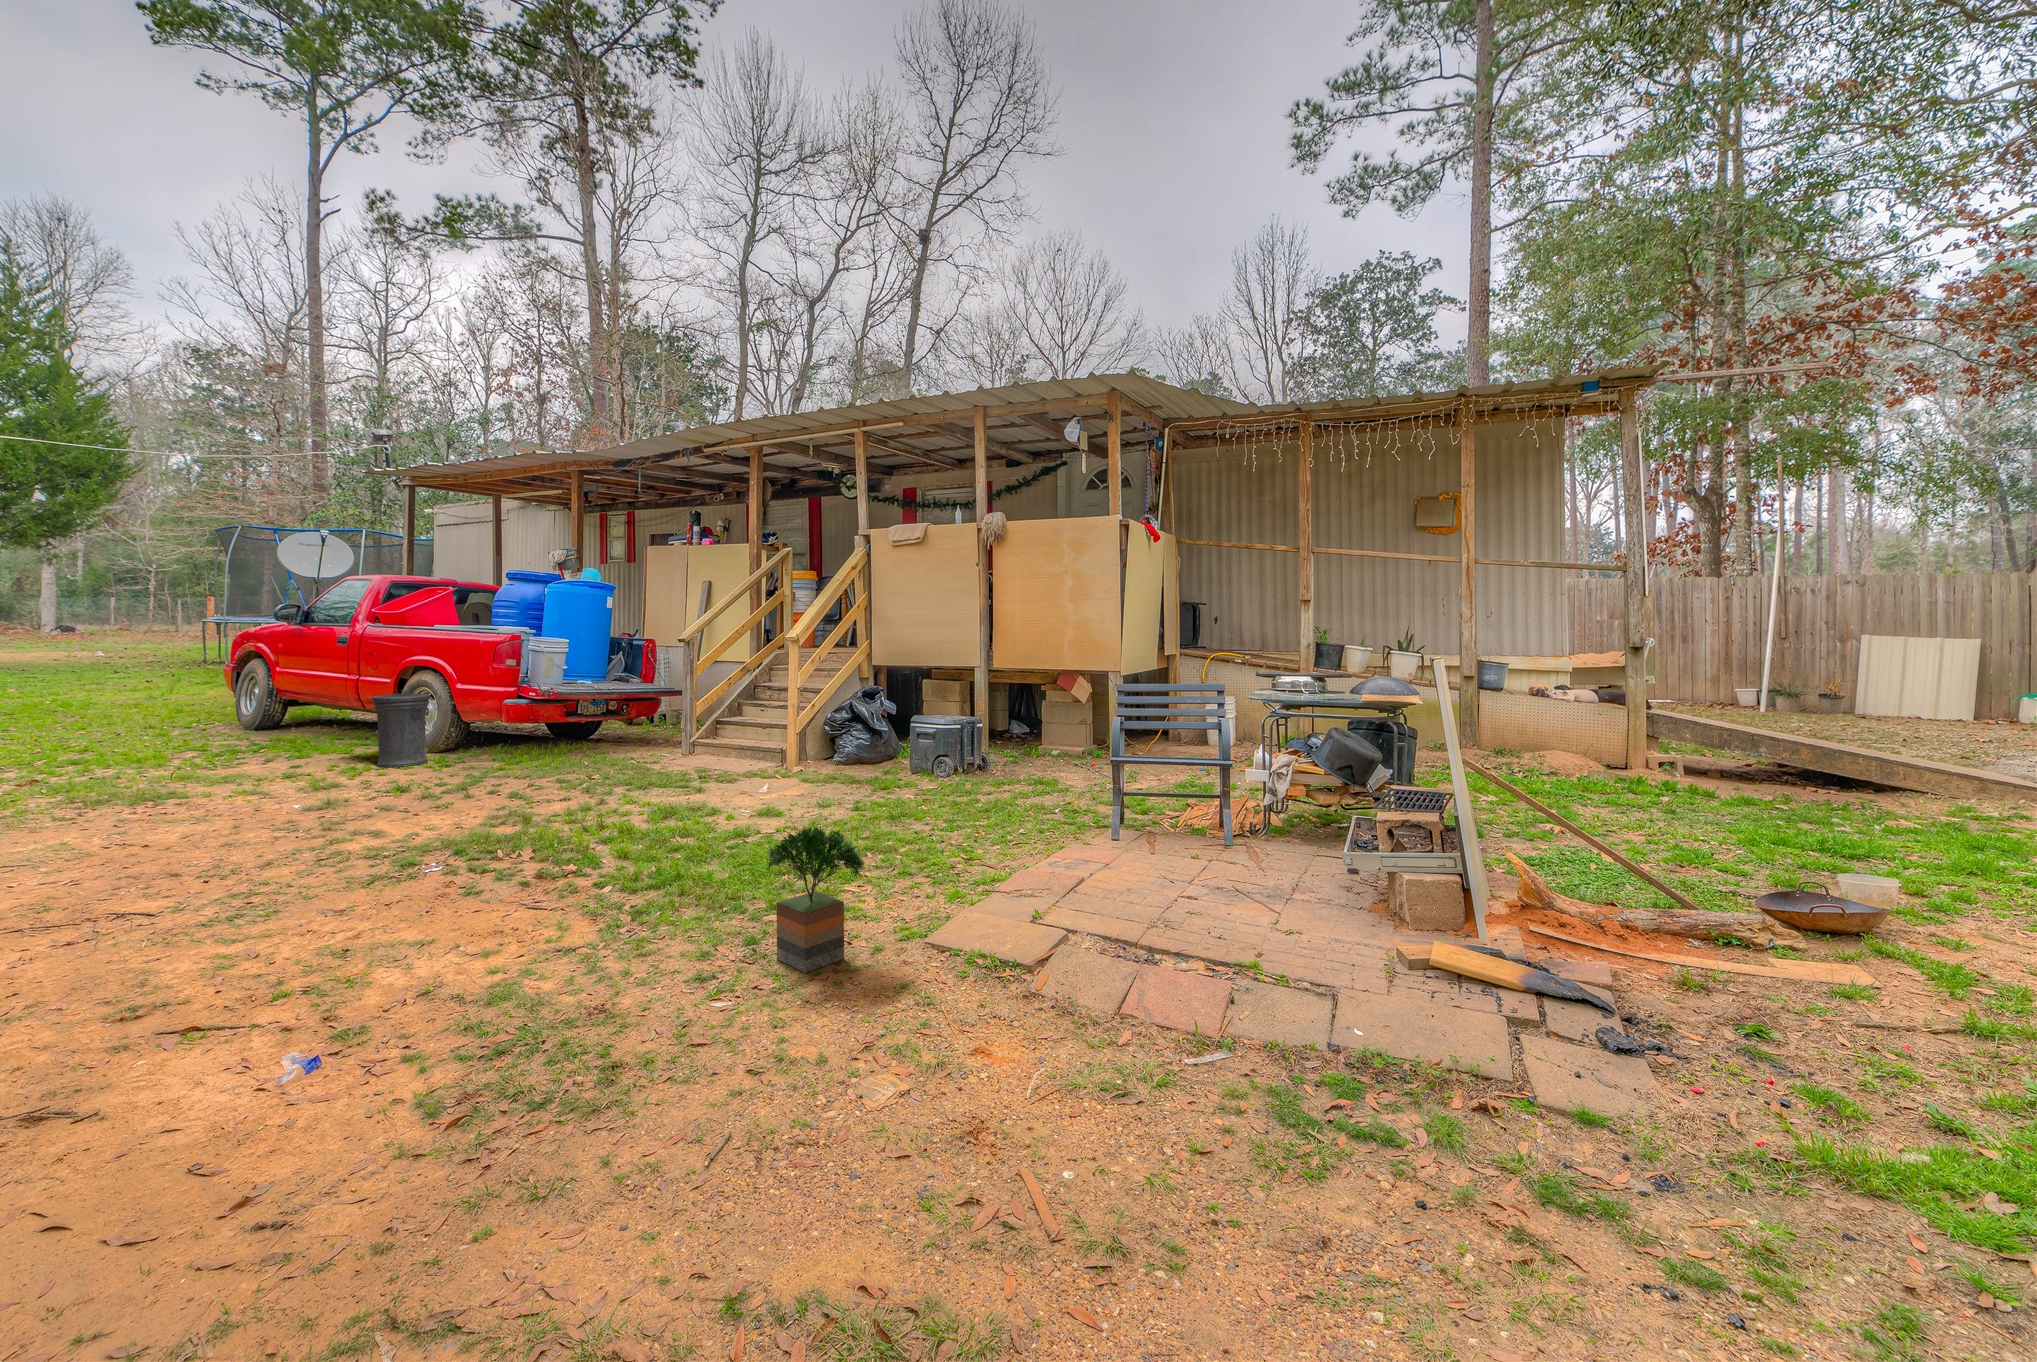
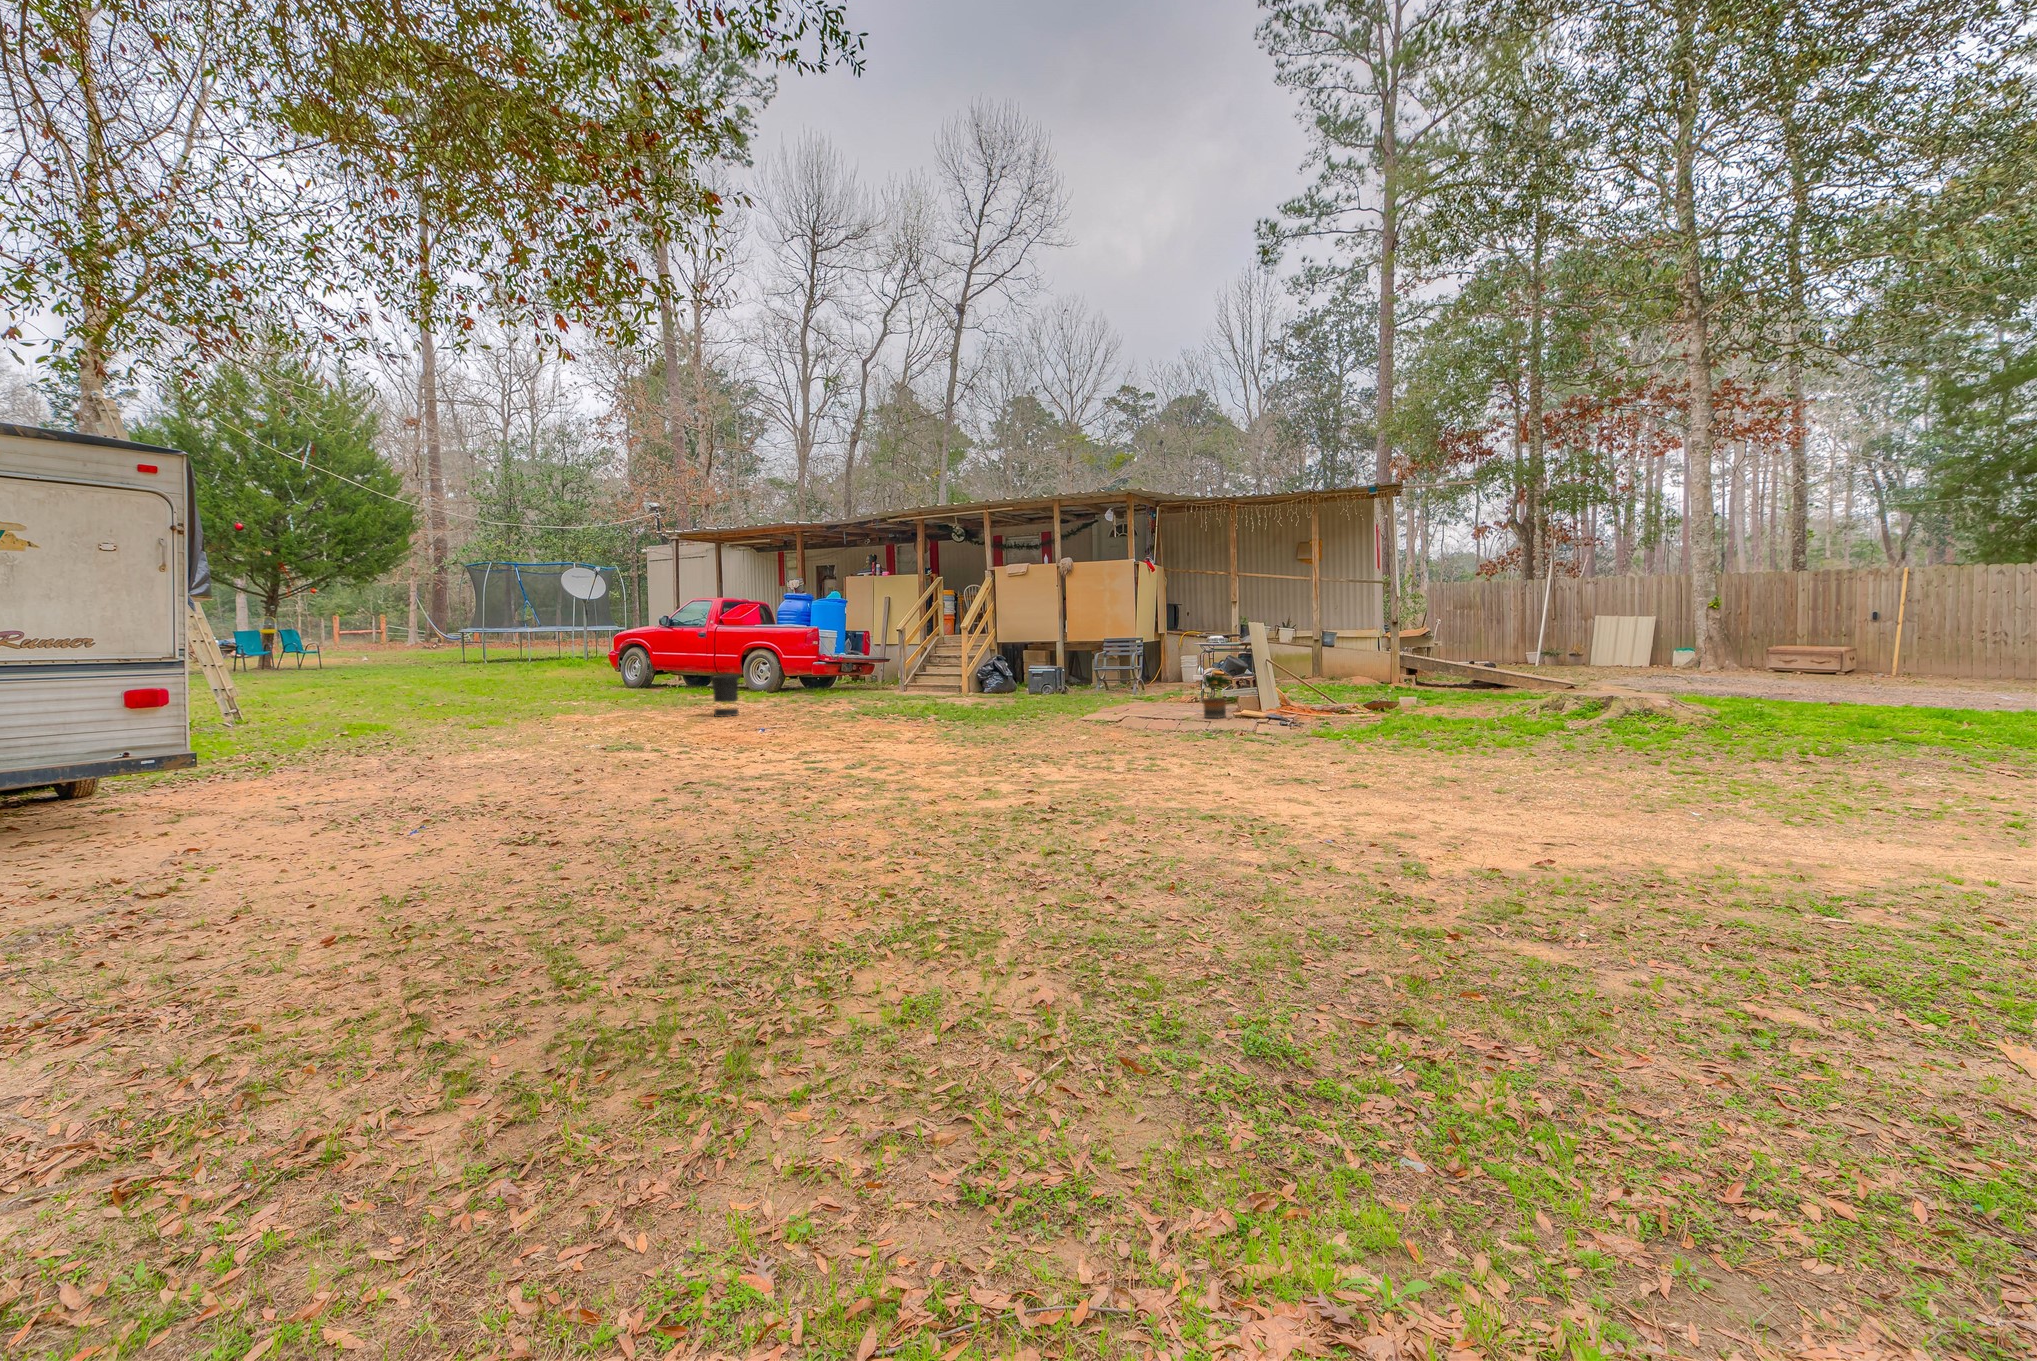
potted tree: present [765,827,865,973] -> present [1199,675,1231,718]

